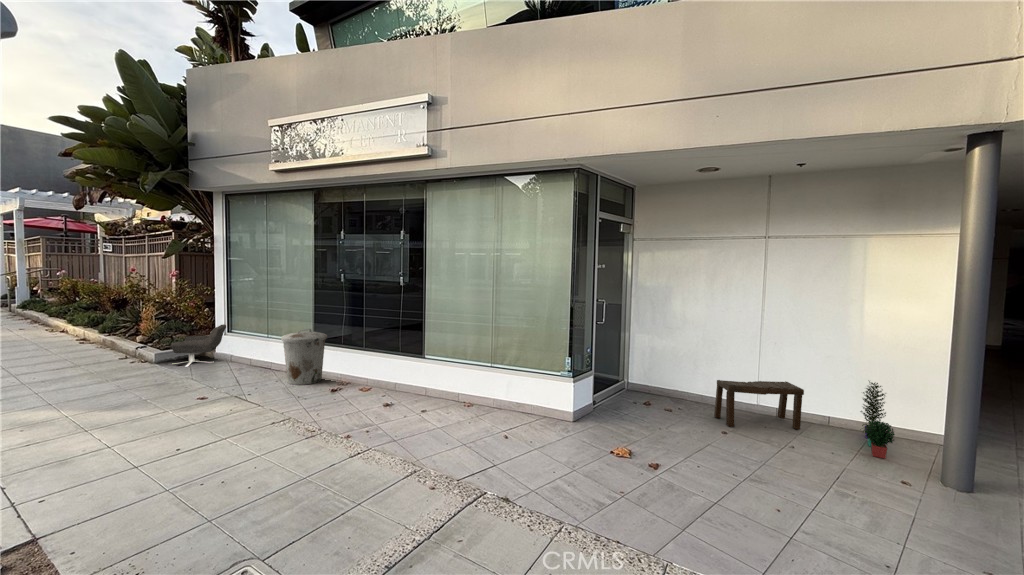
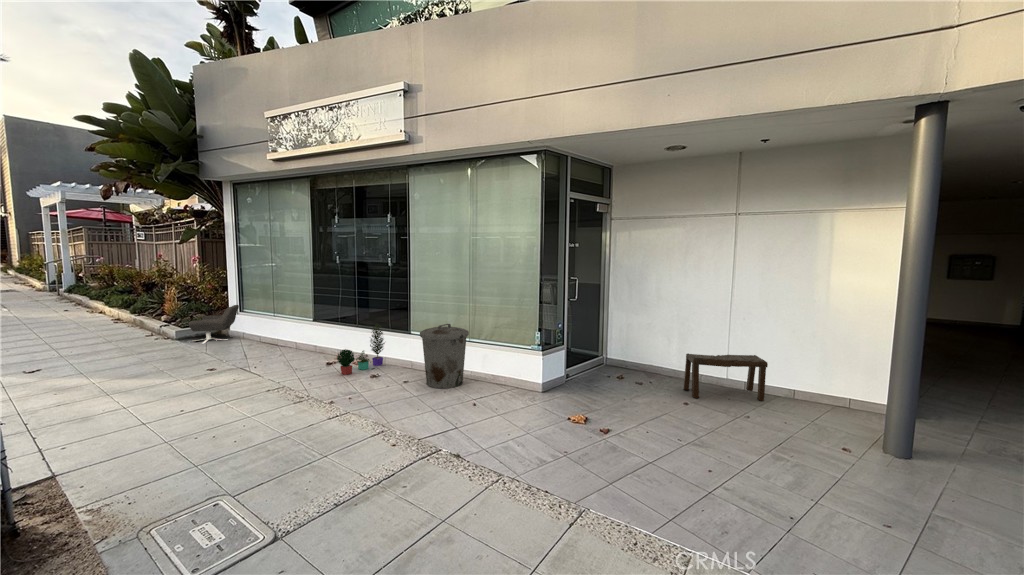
trash can: present [281,329,327,385] -> present [420,324,469,388]
potted plant: present [860,381,895,458] -> present [337,324,385,375]

